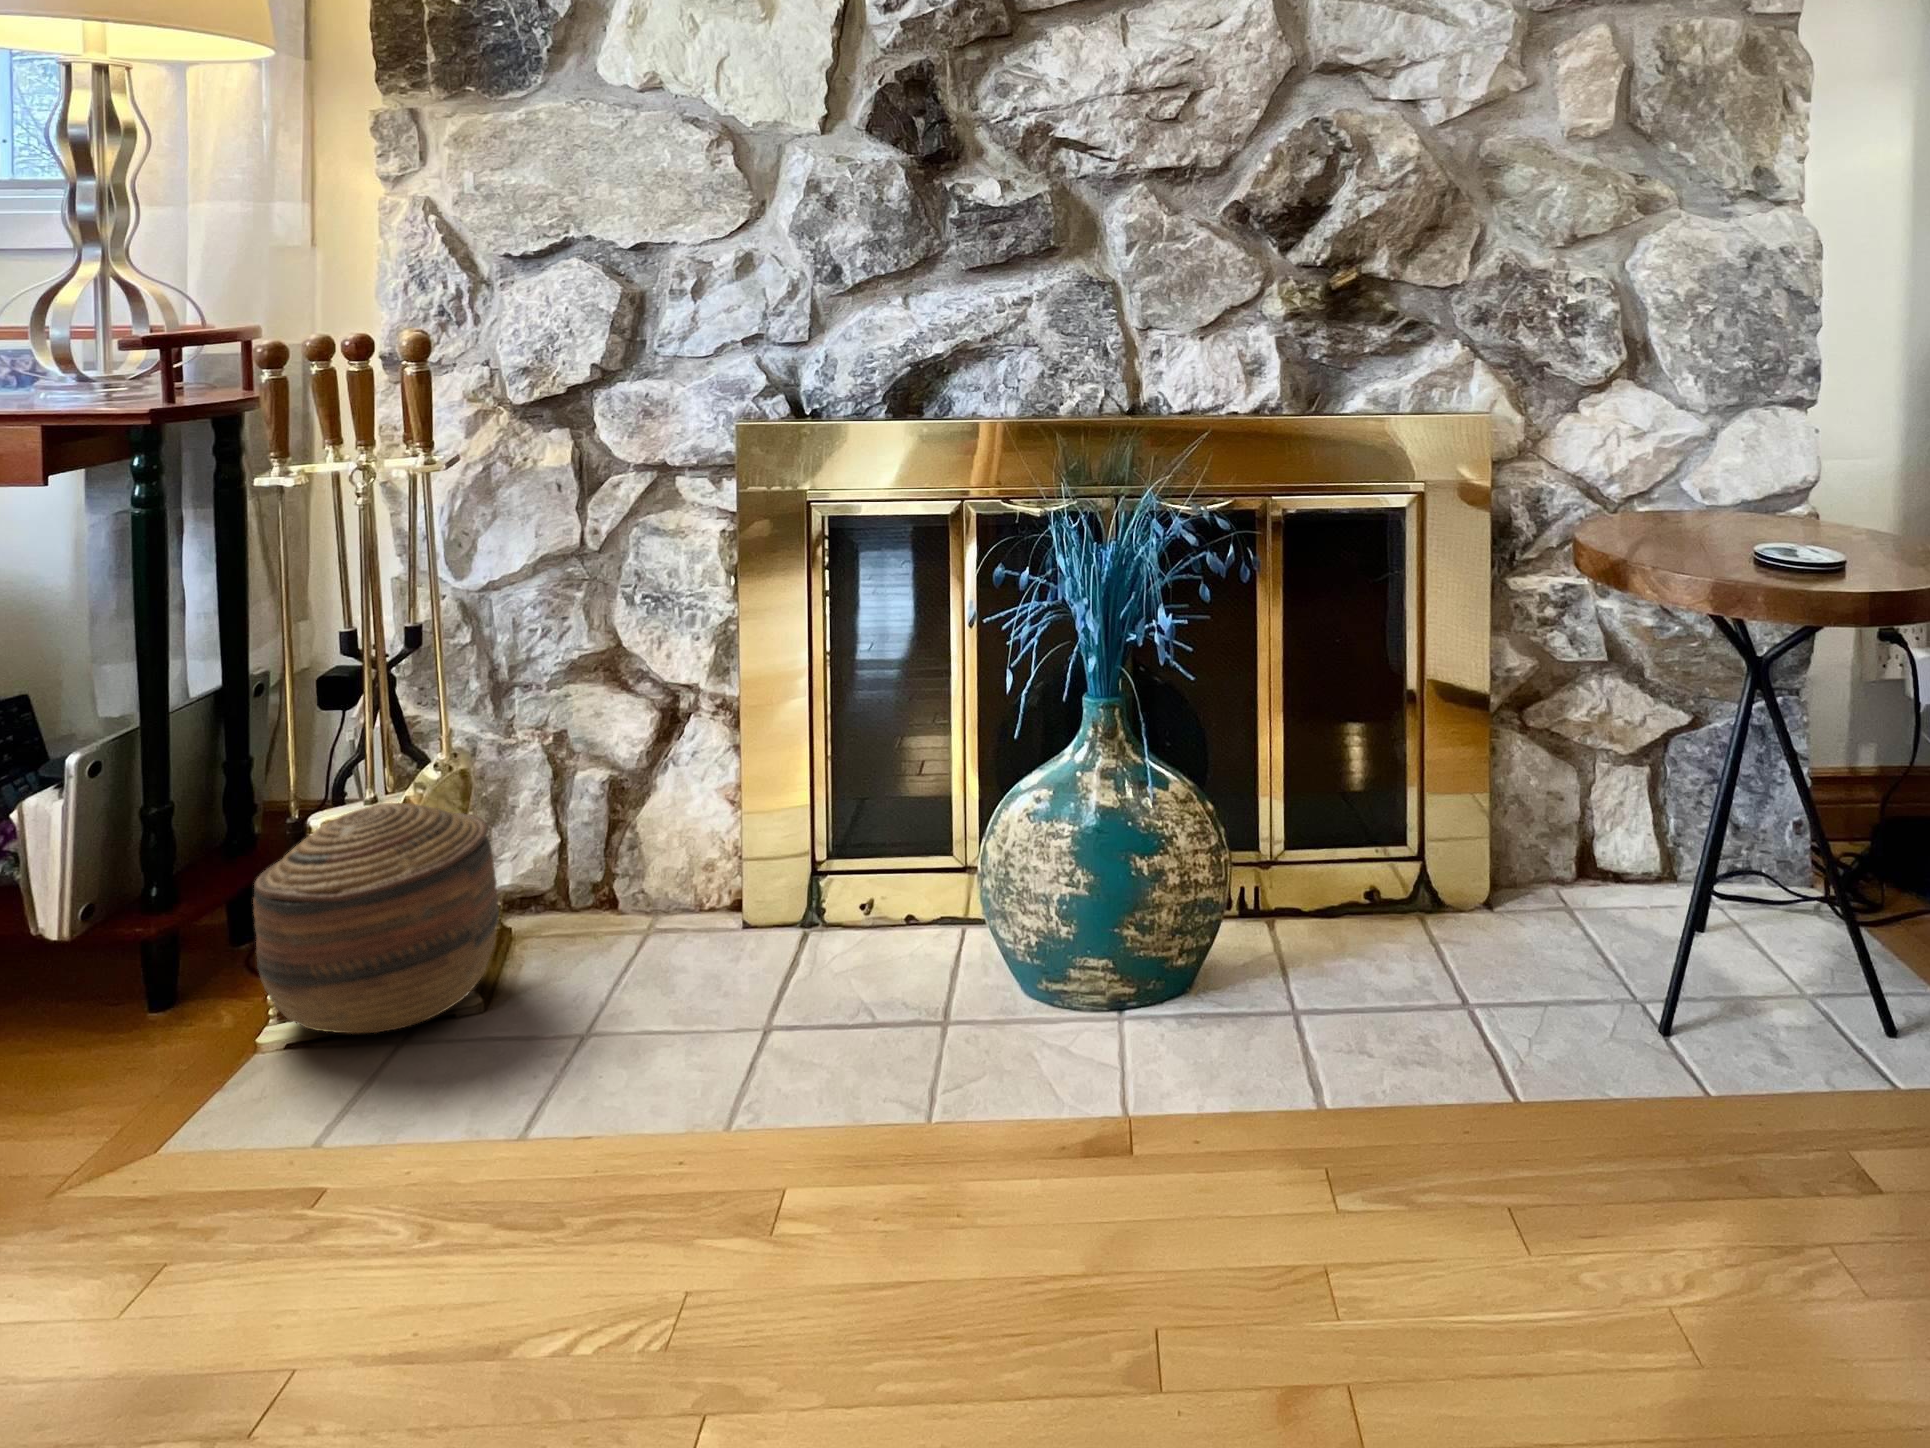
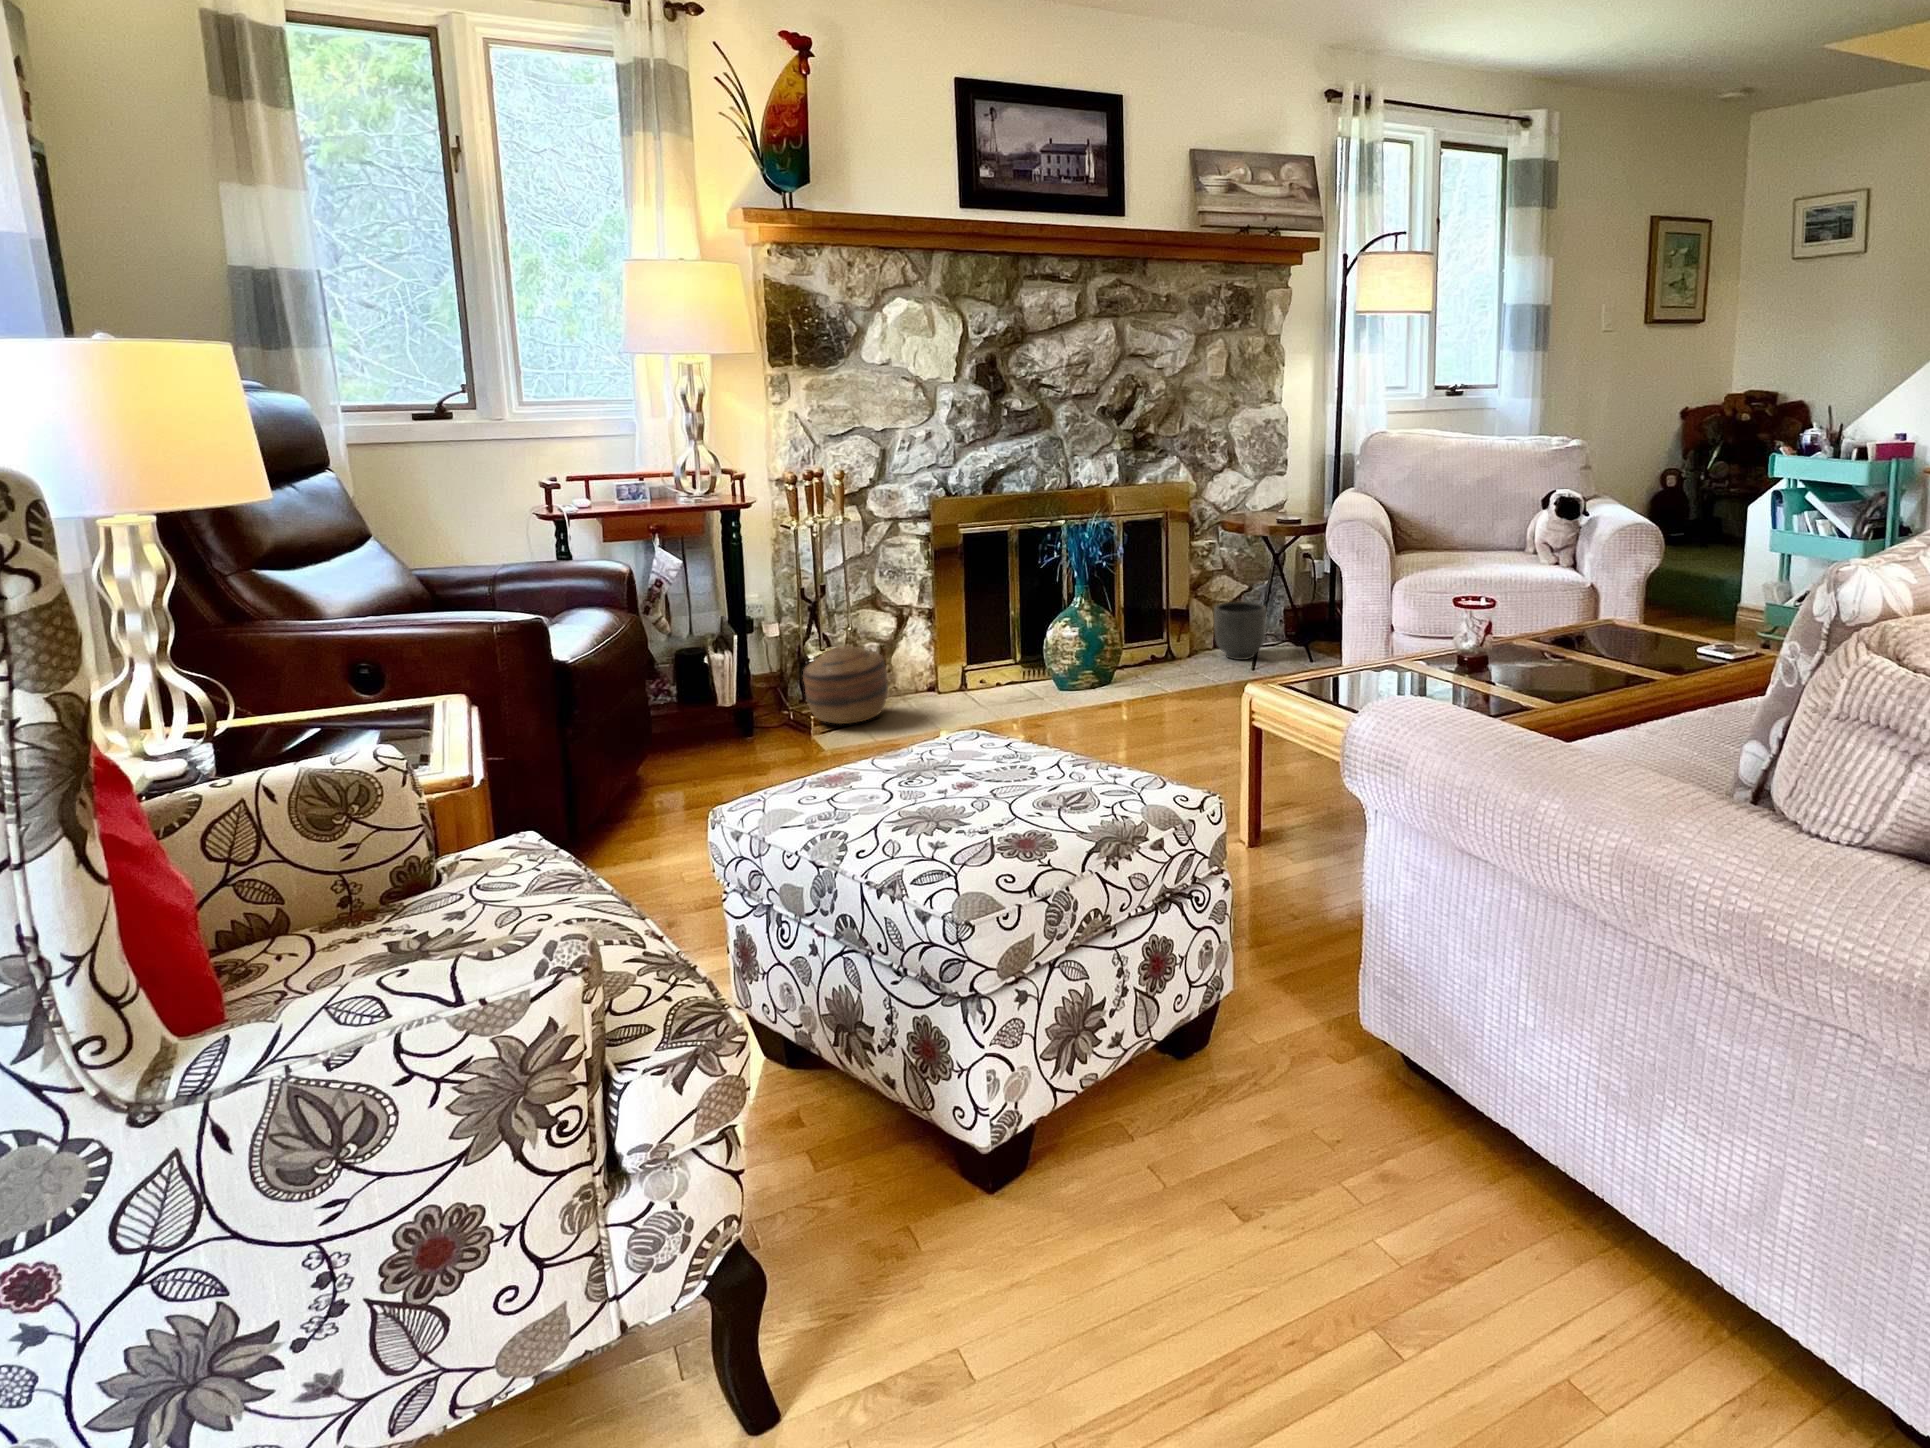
planter: none [1545,776,1714,975] -> present [1214,602,1267,660]

